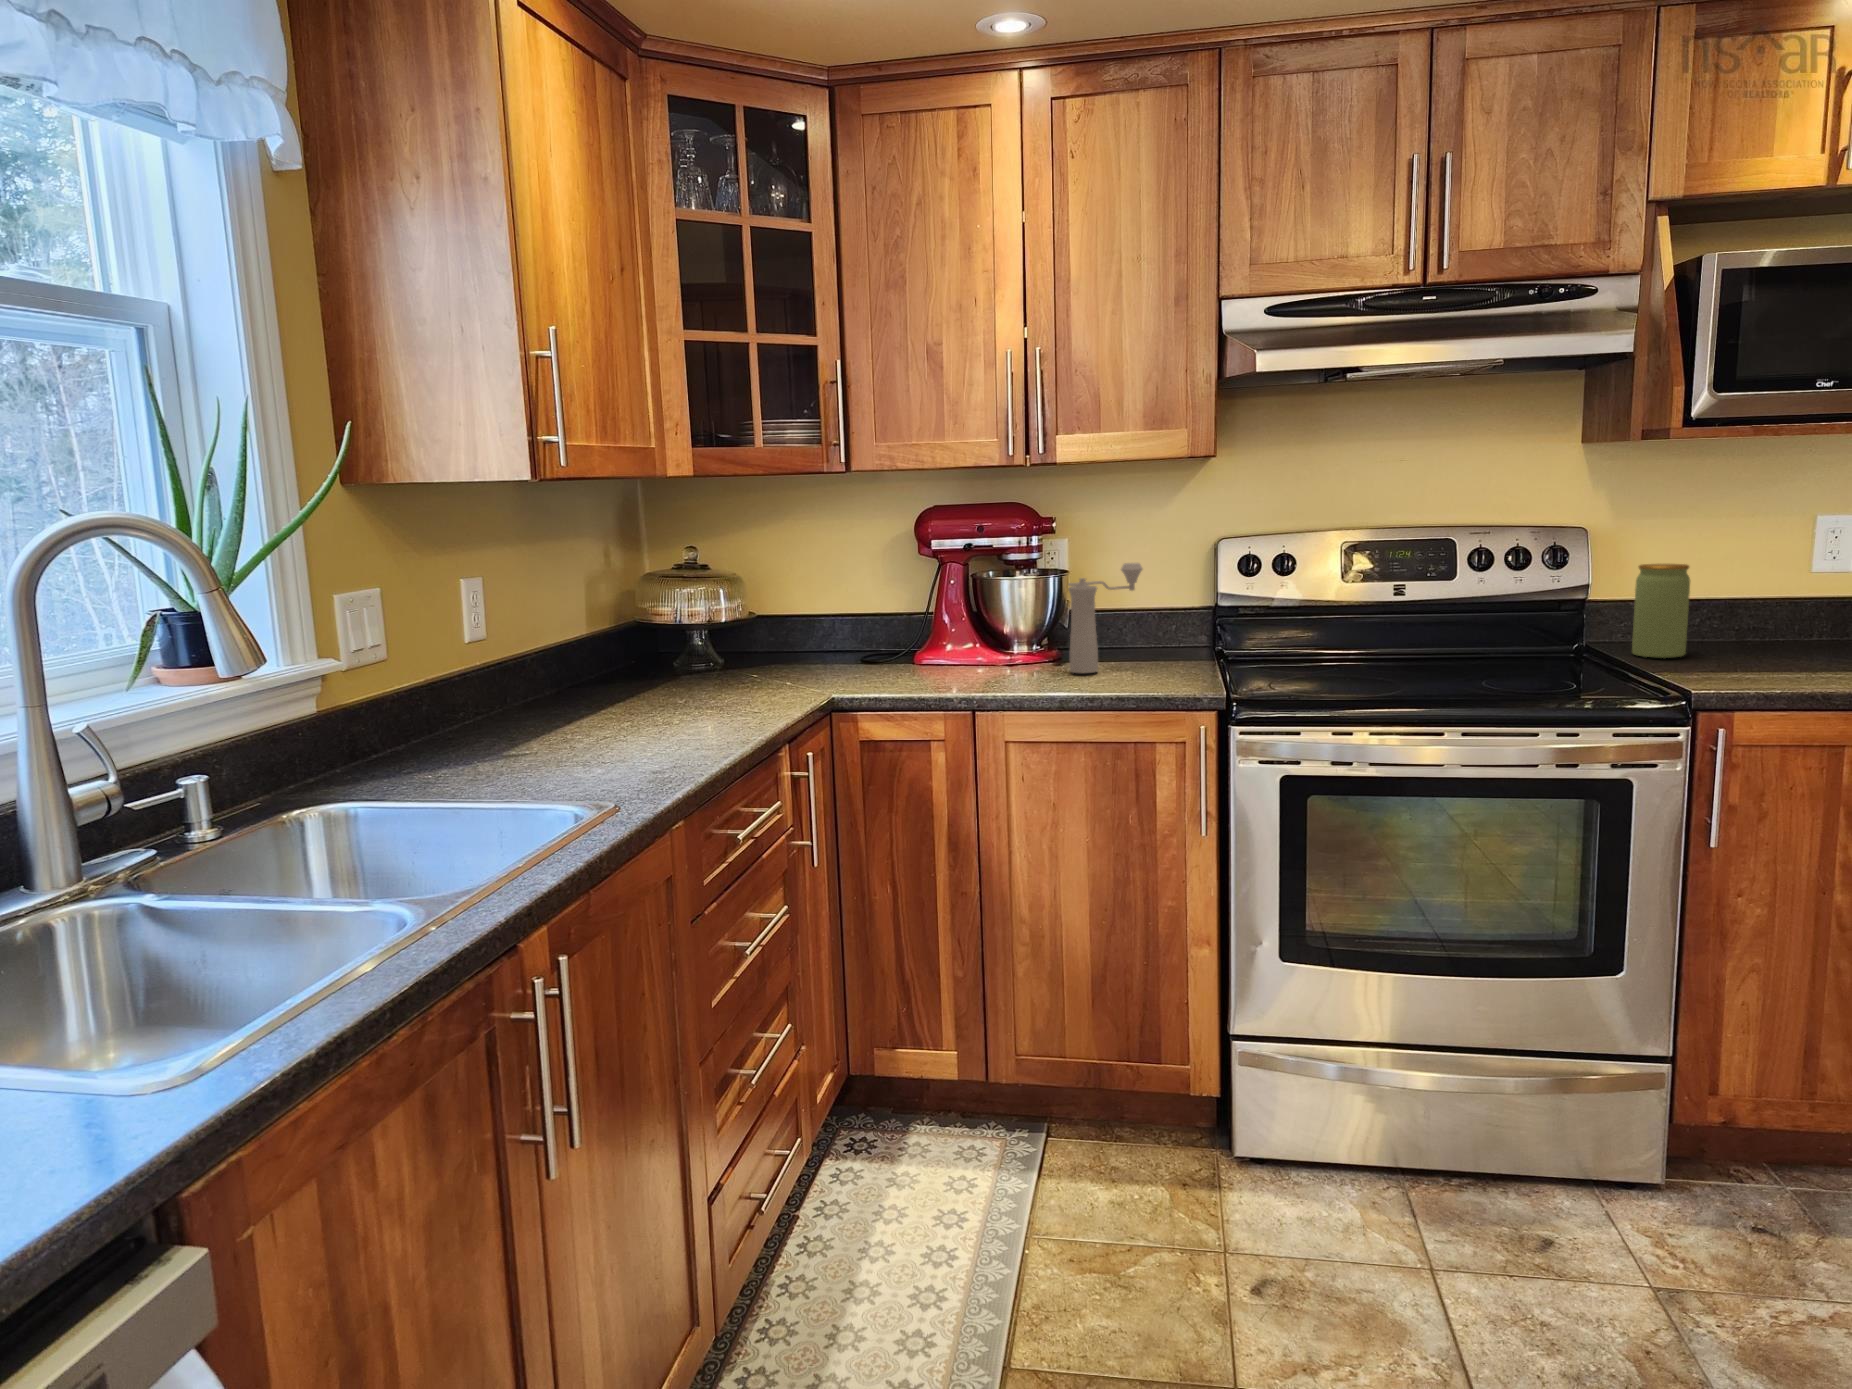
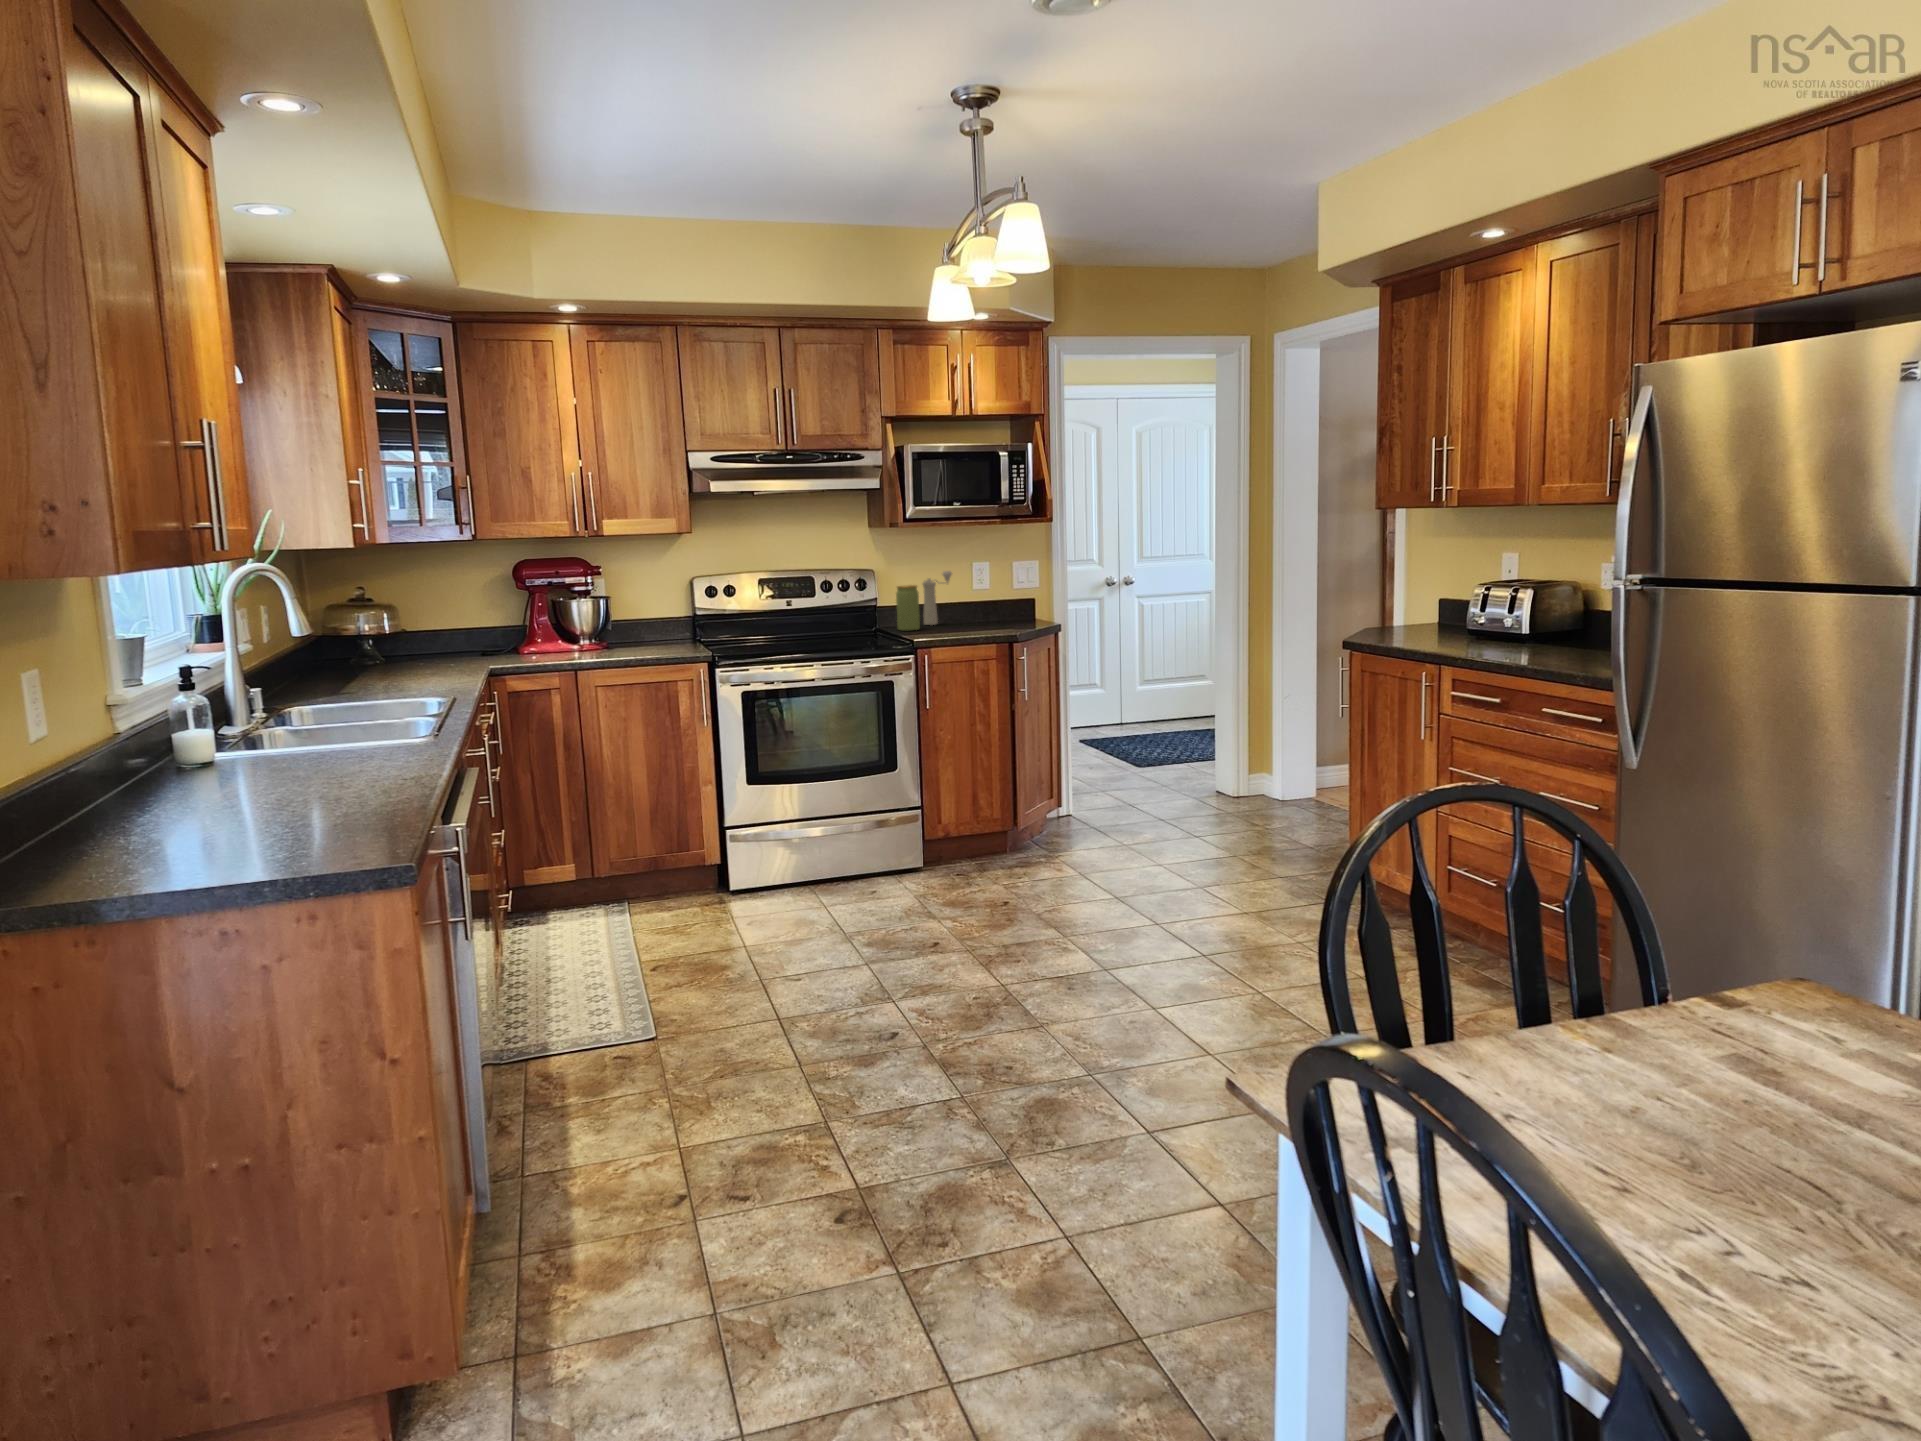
pepper mill: present [1068,563,1143,673] -> present [923,571,952,625]

